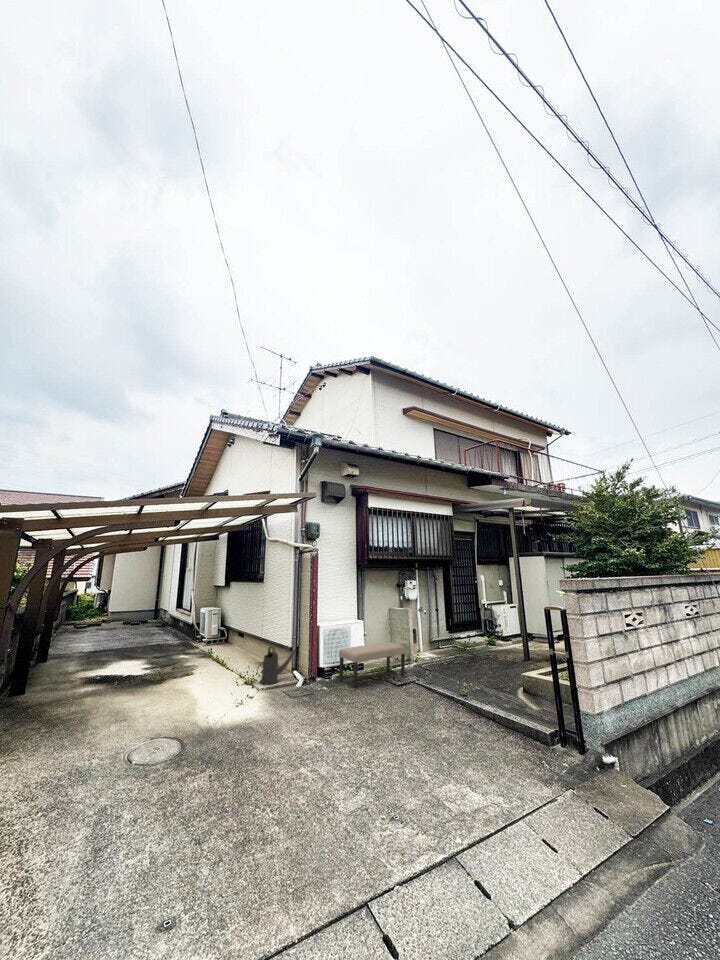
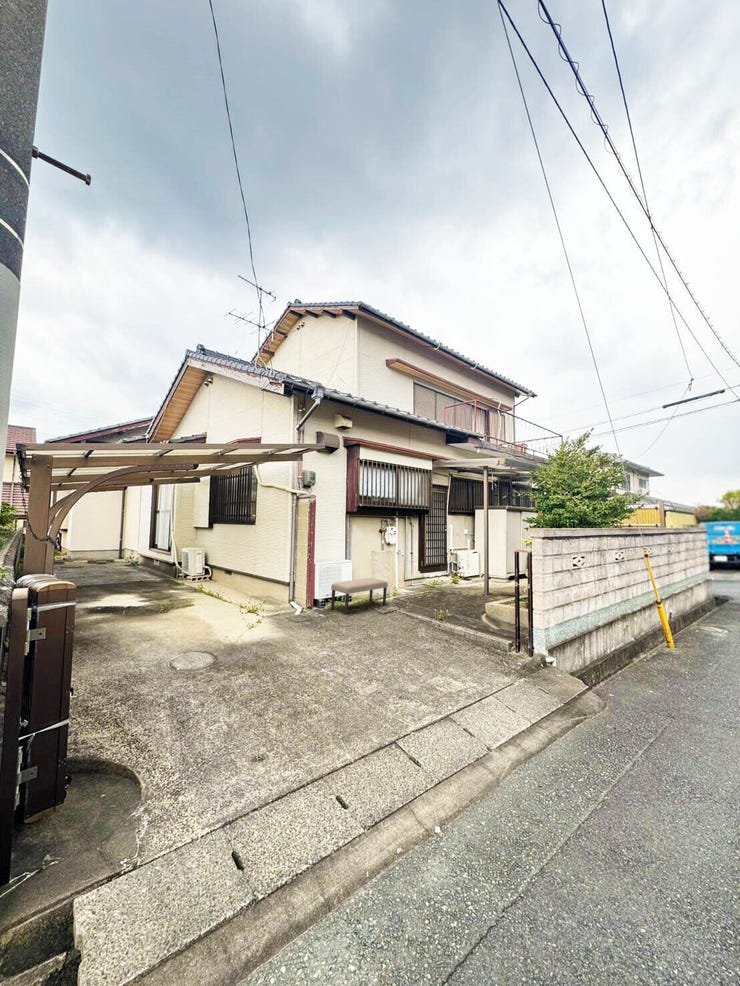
watering can: present [257,646,296,685] -> none [258,580,293,612]

